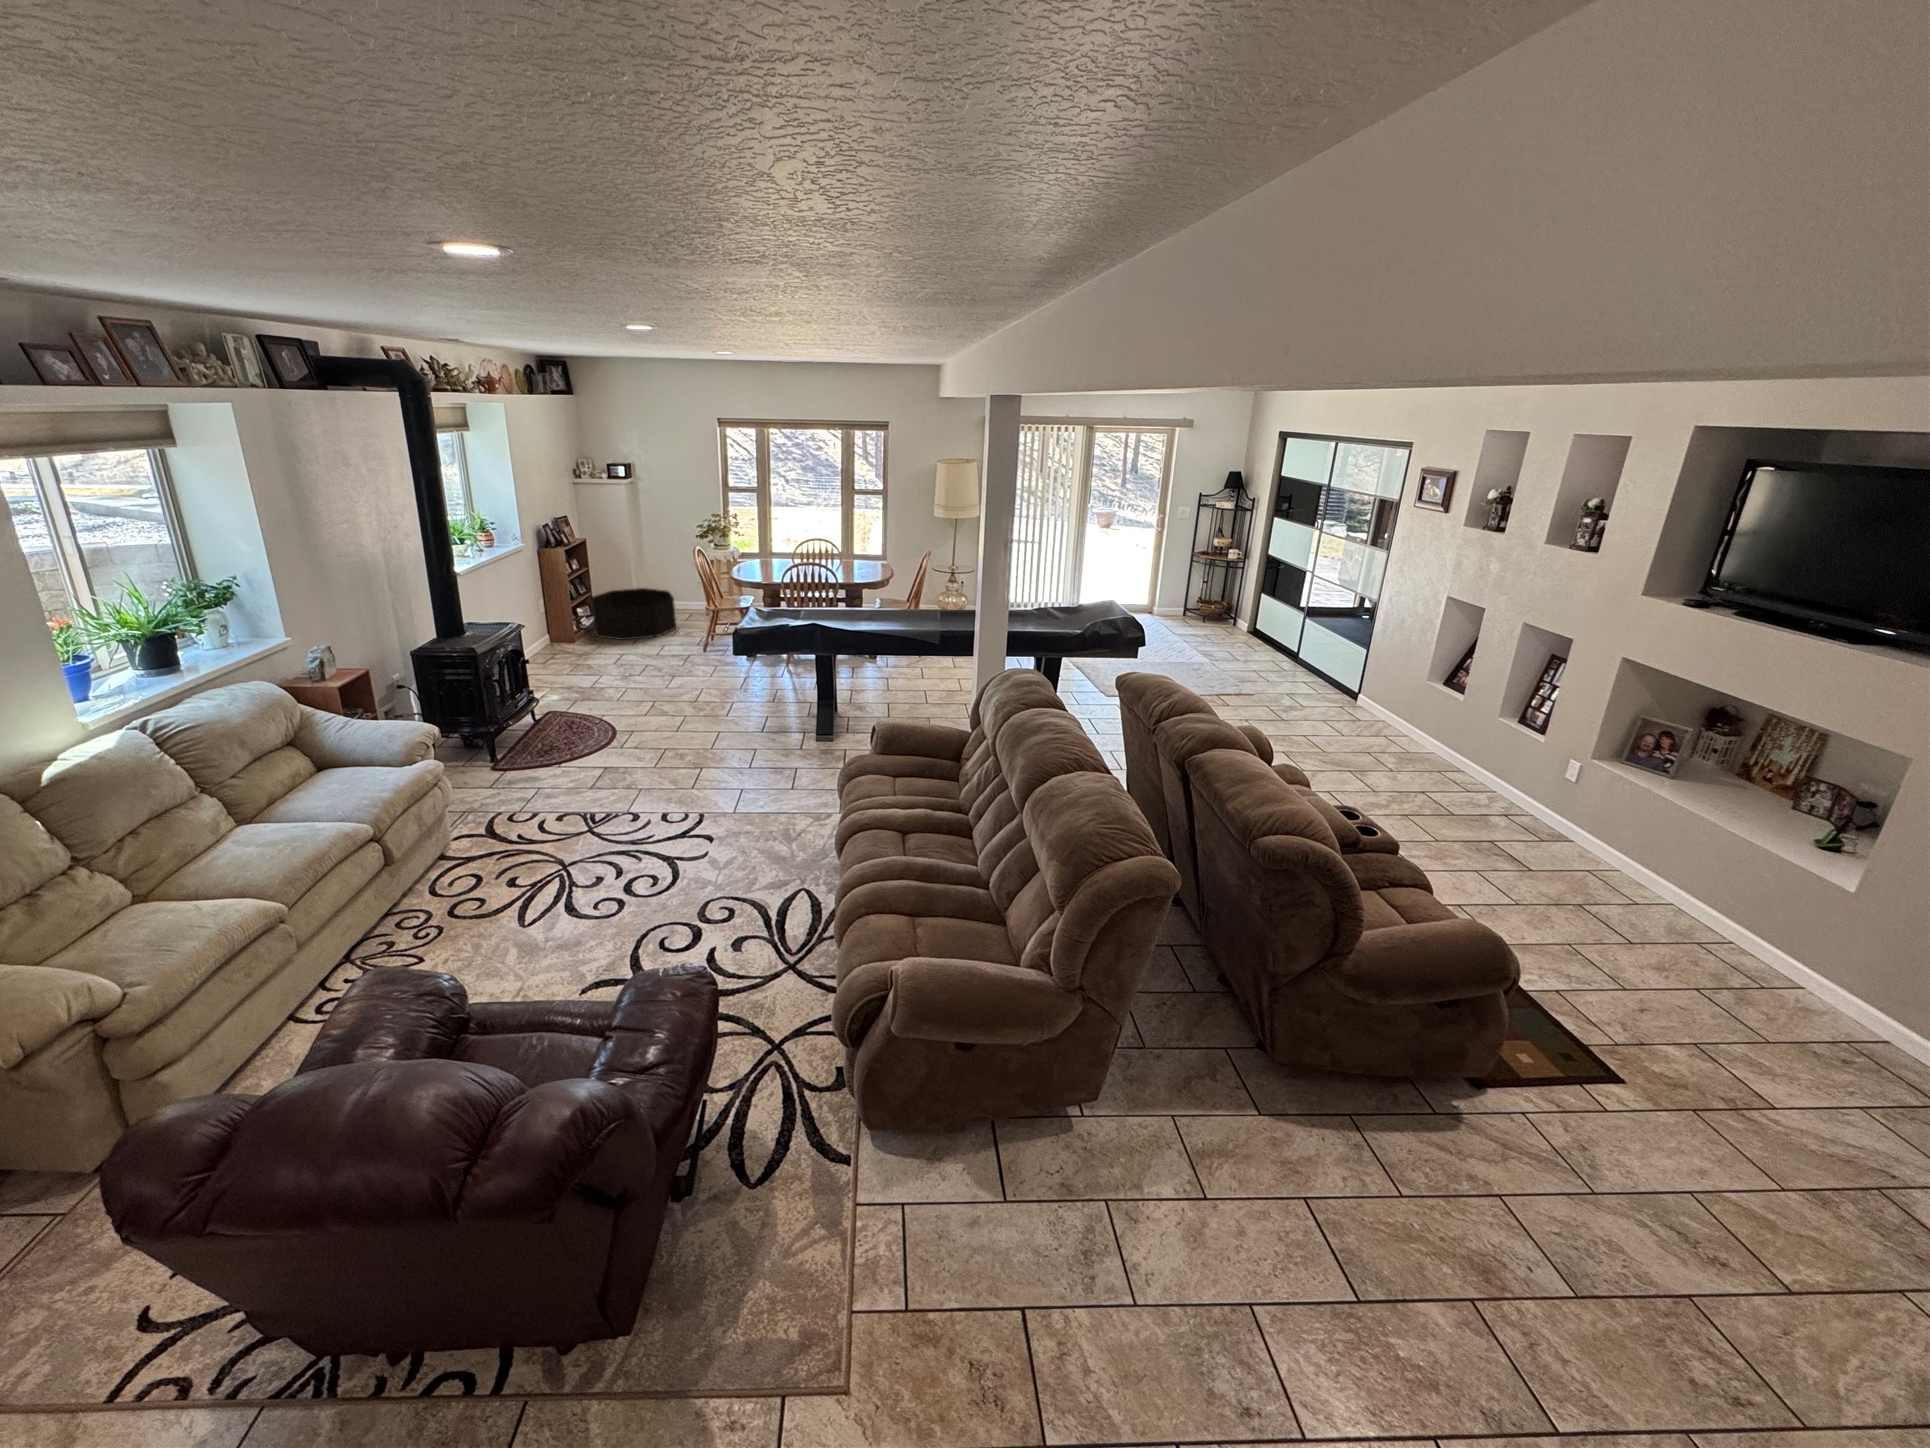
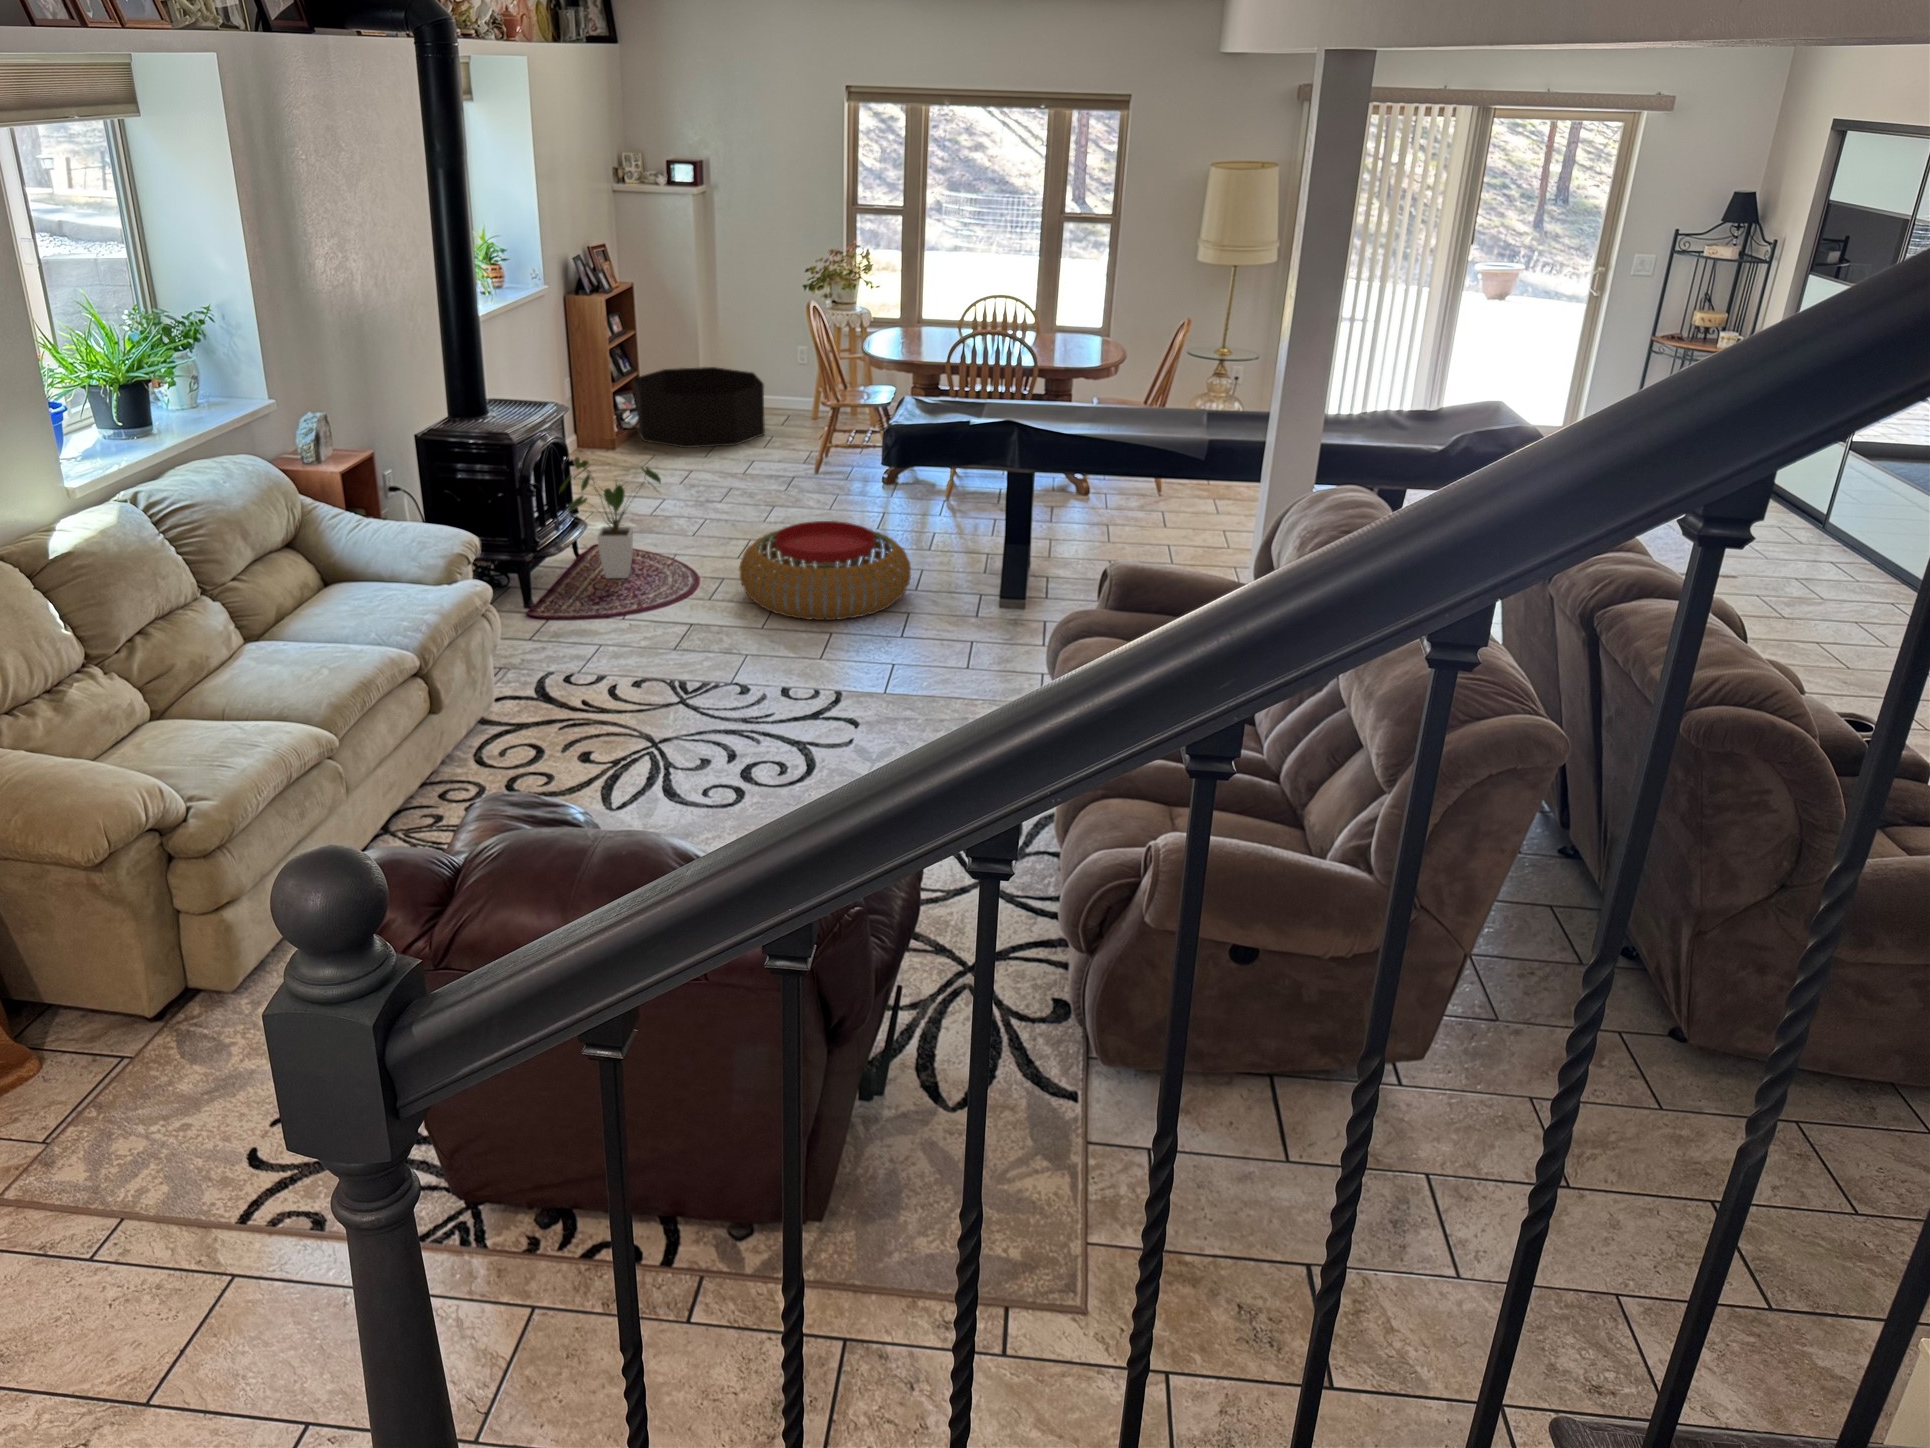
house plant: none [519,658,592,737] -> present [560,457,661,578]
pouf: none [643,692,758,760] -> present [739,521,911,620]

